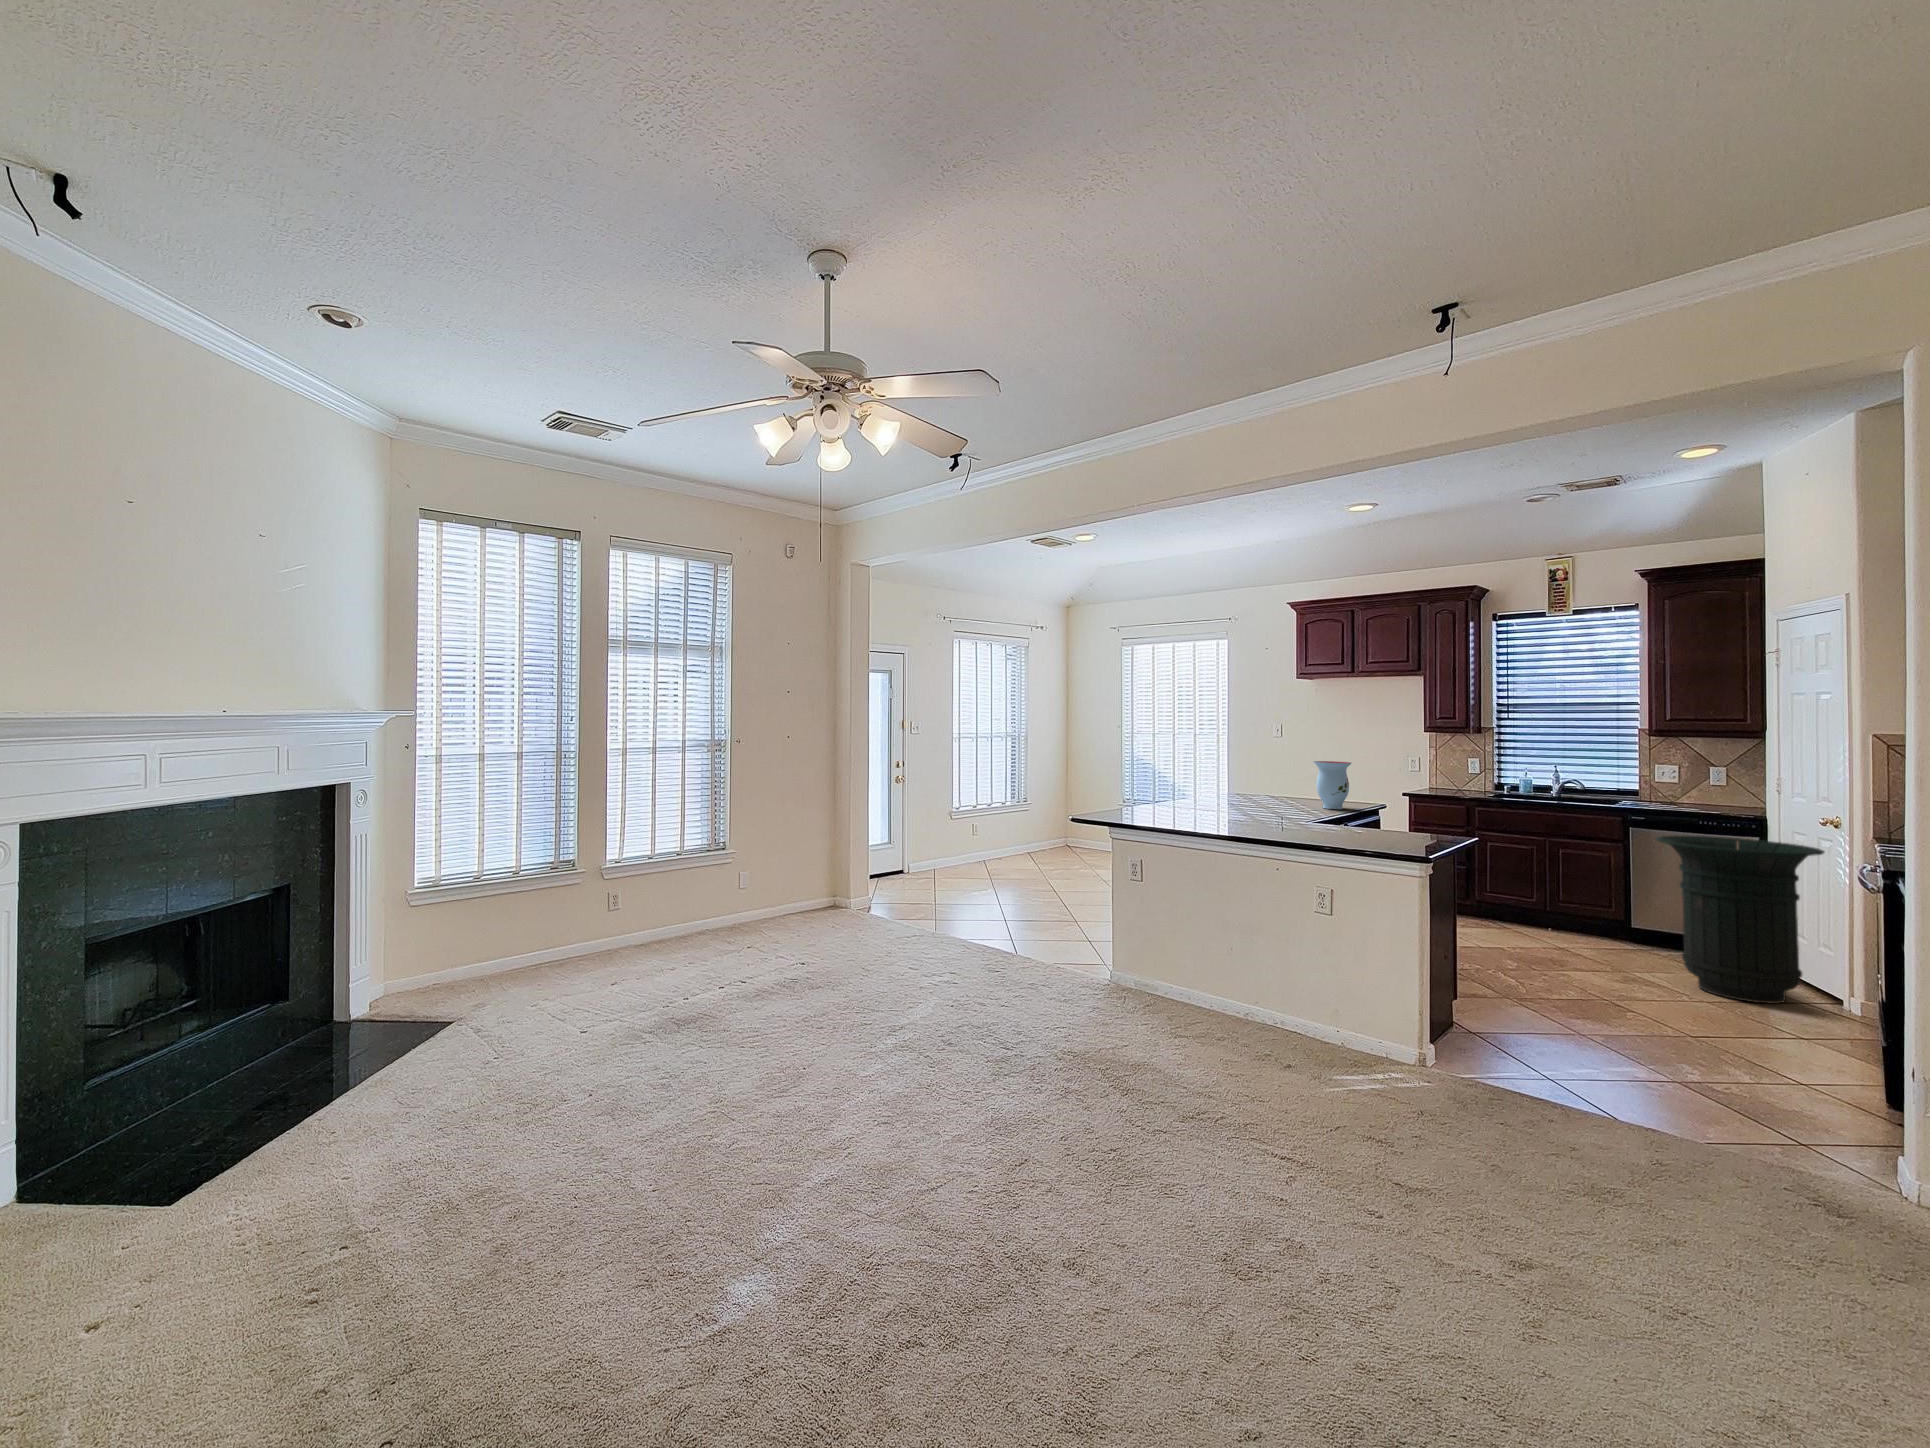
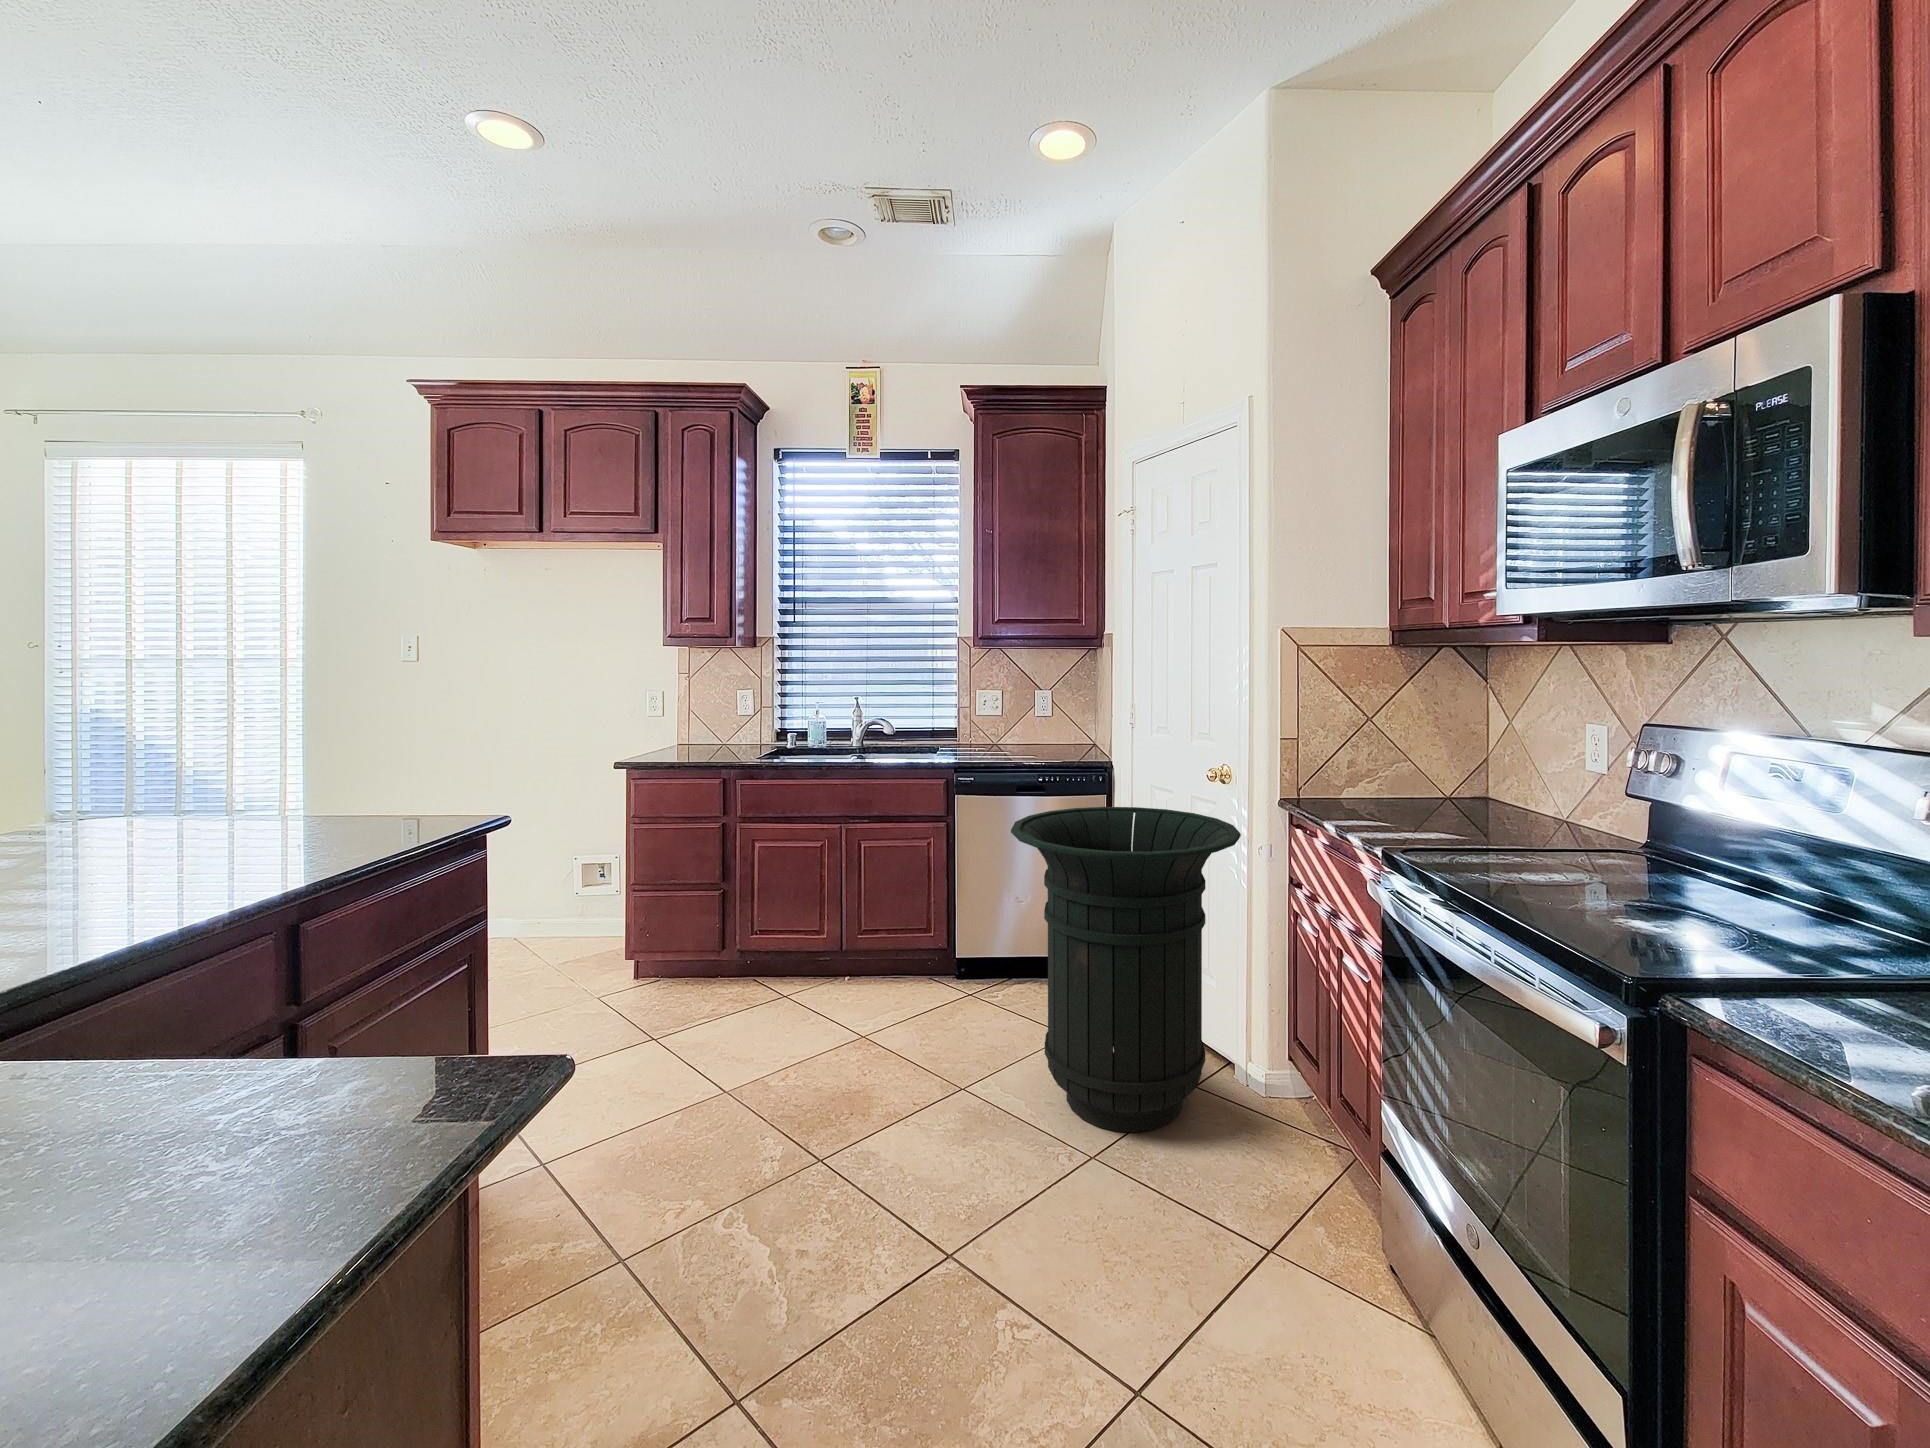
vase: present [1314,761,1352,809] -> none [185,711,340,868]

